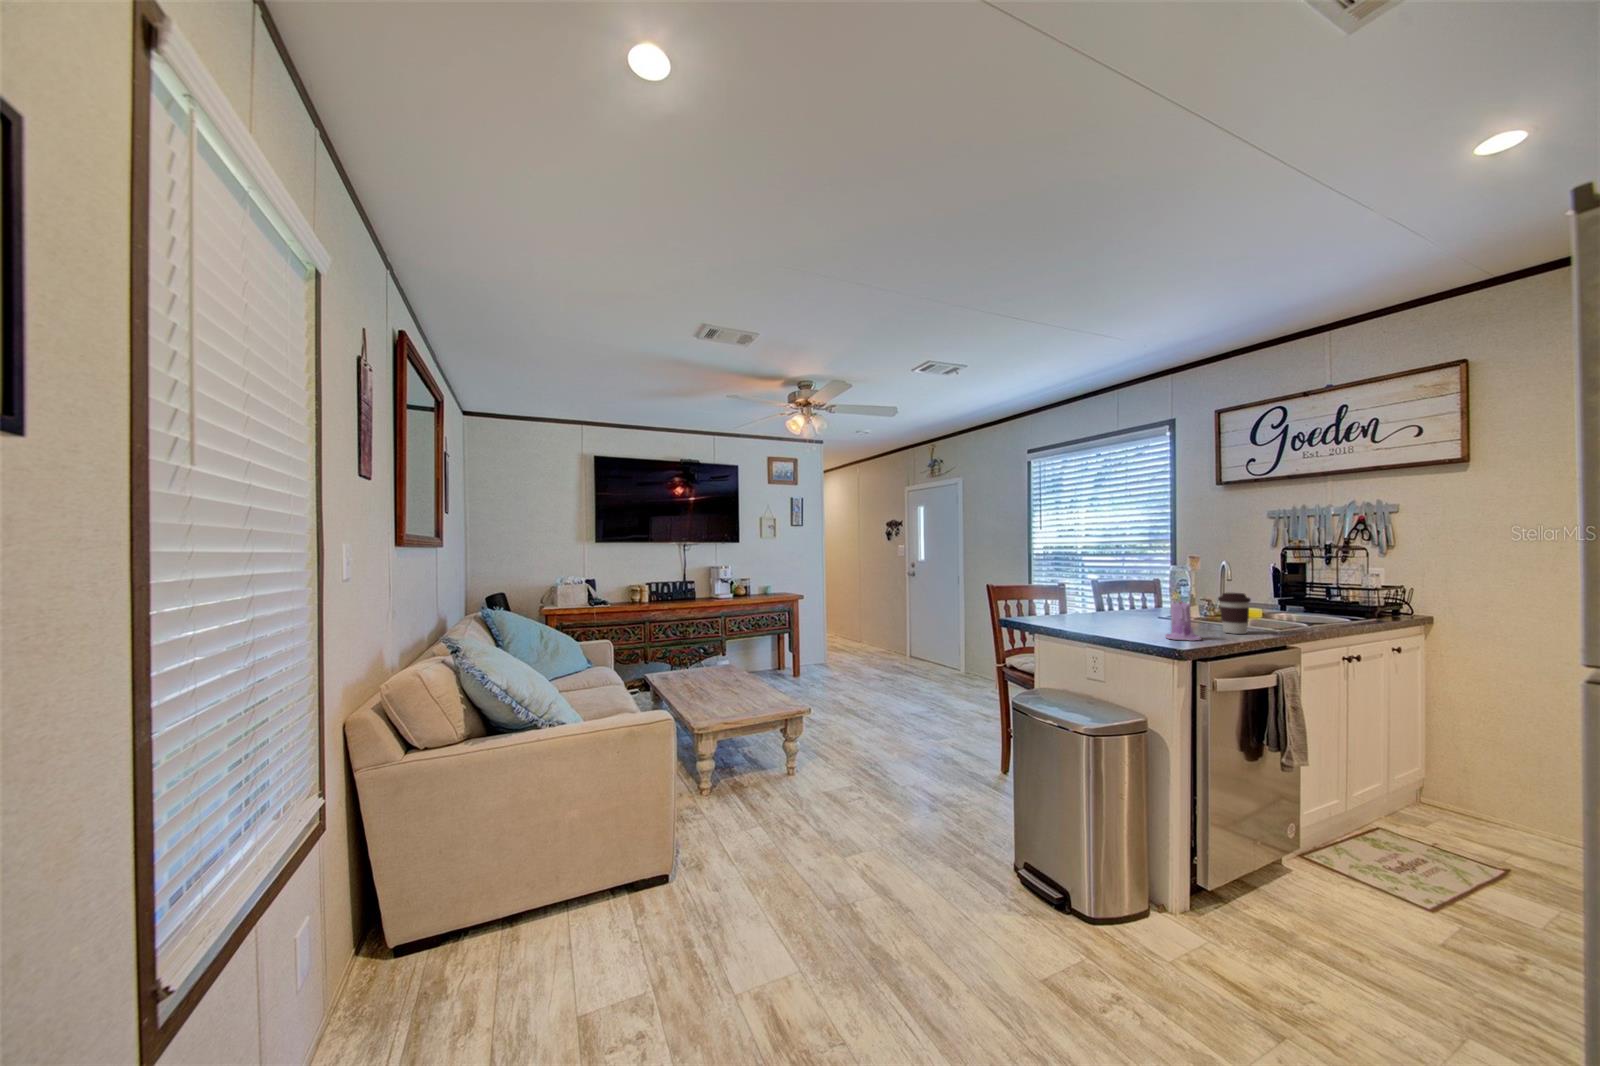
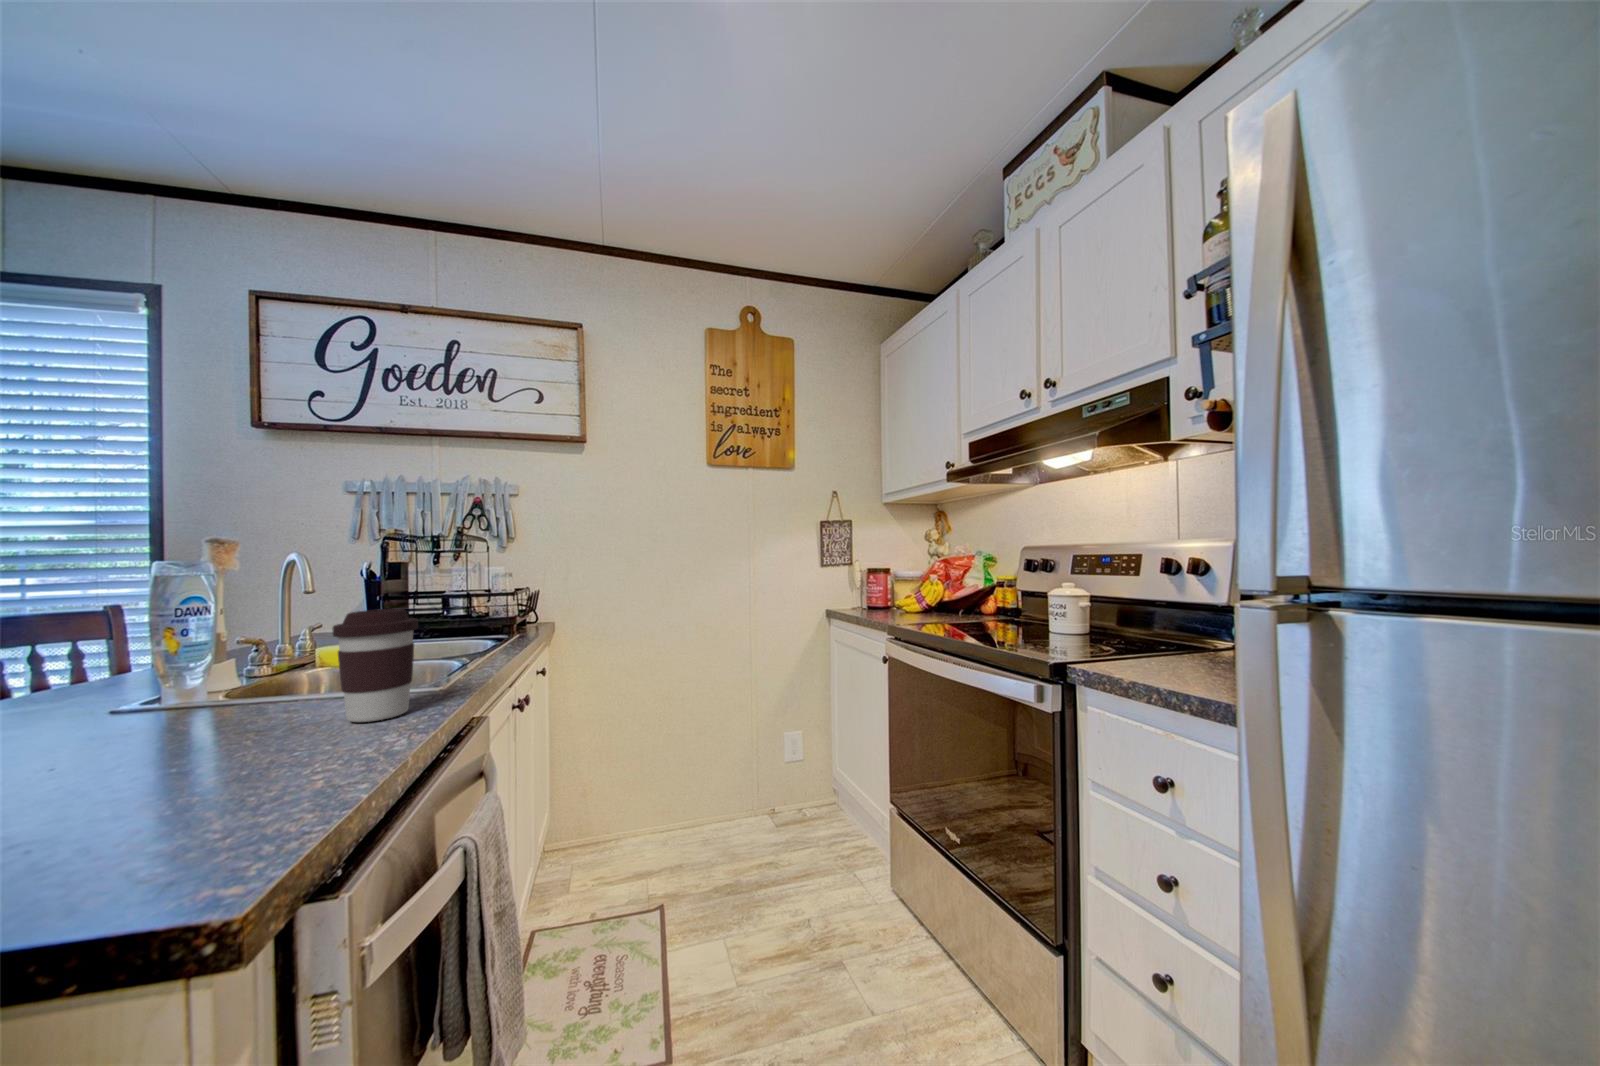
candle: present [1165,601,1201,641] -> none [150,640,317,827]

